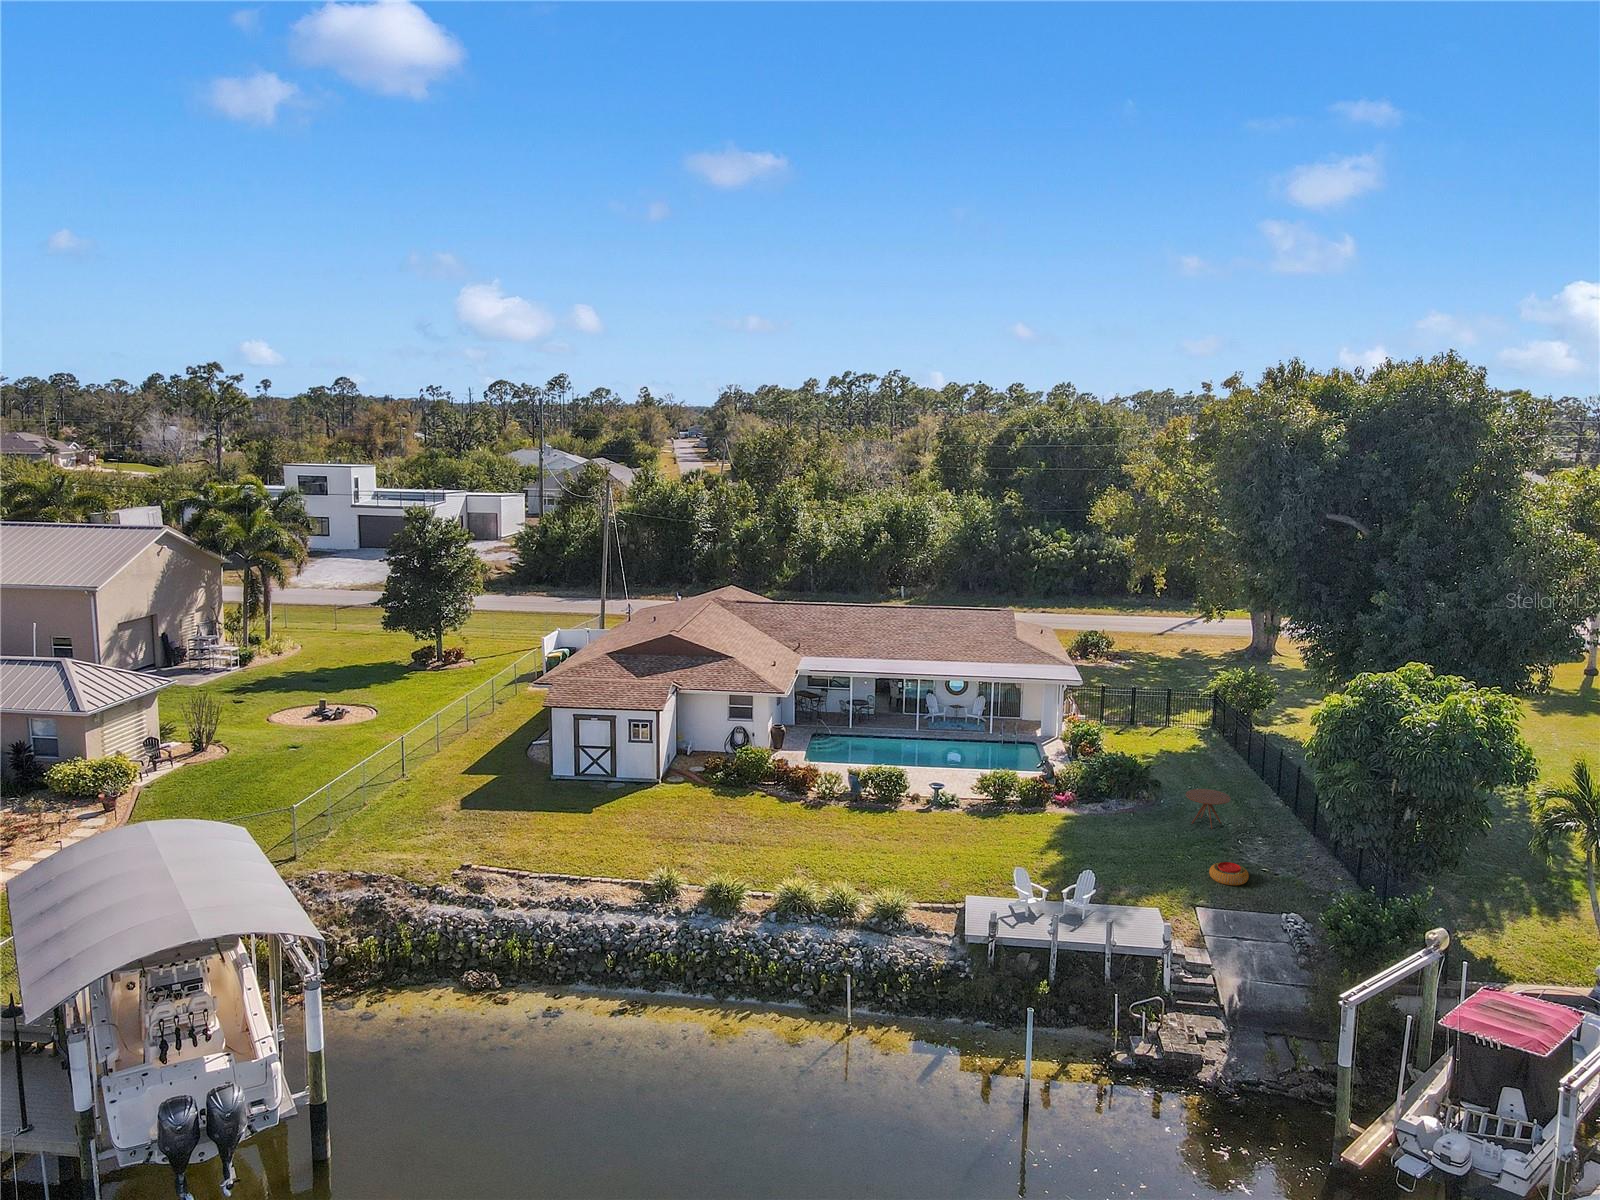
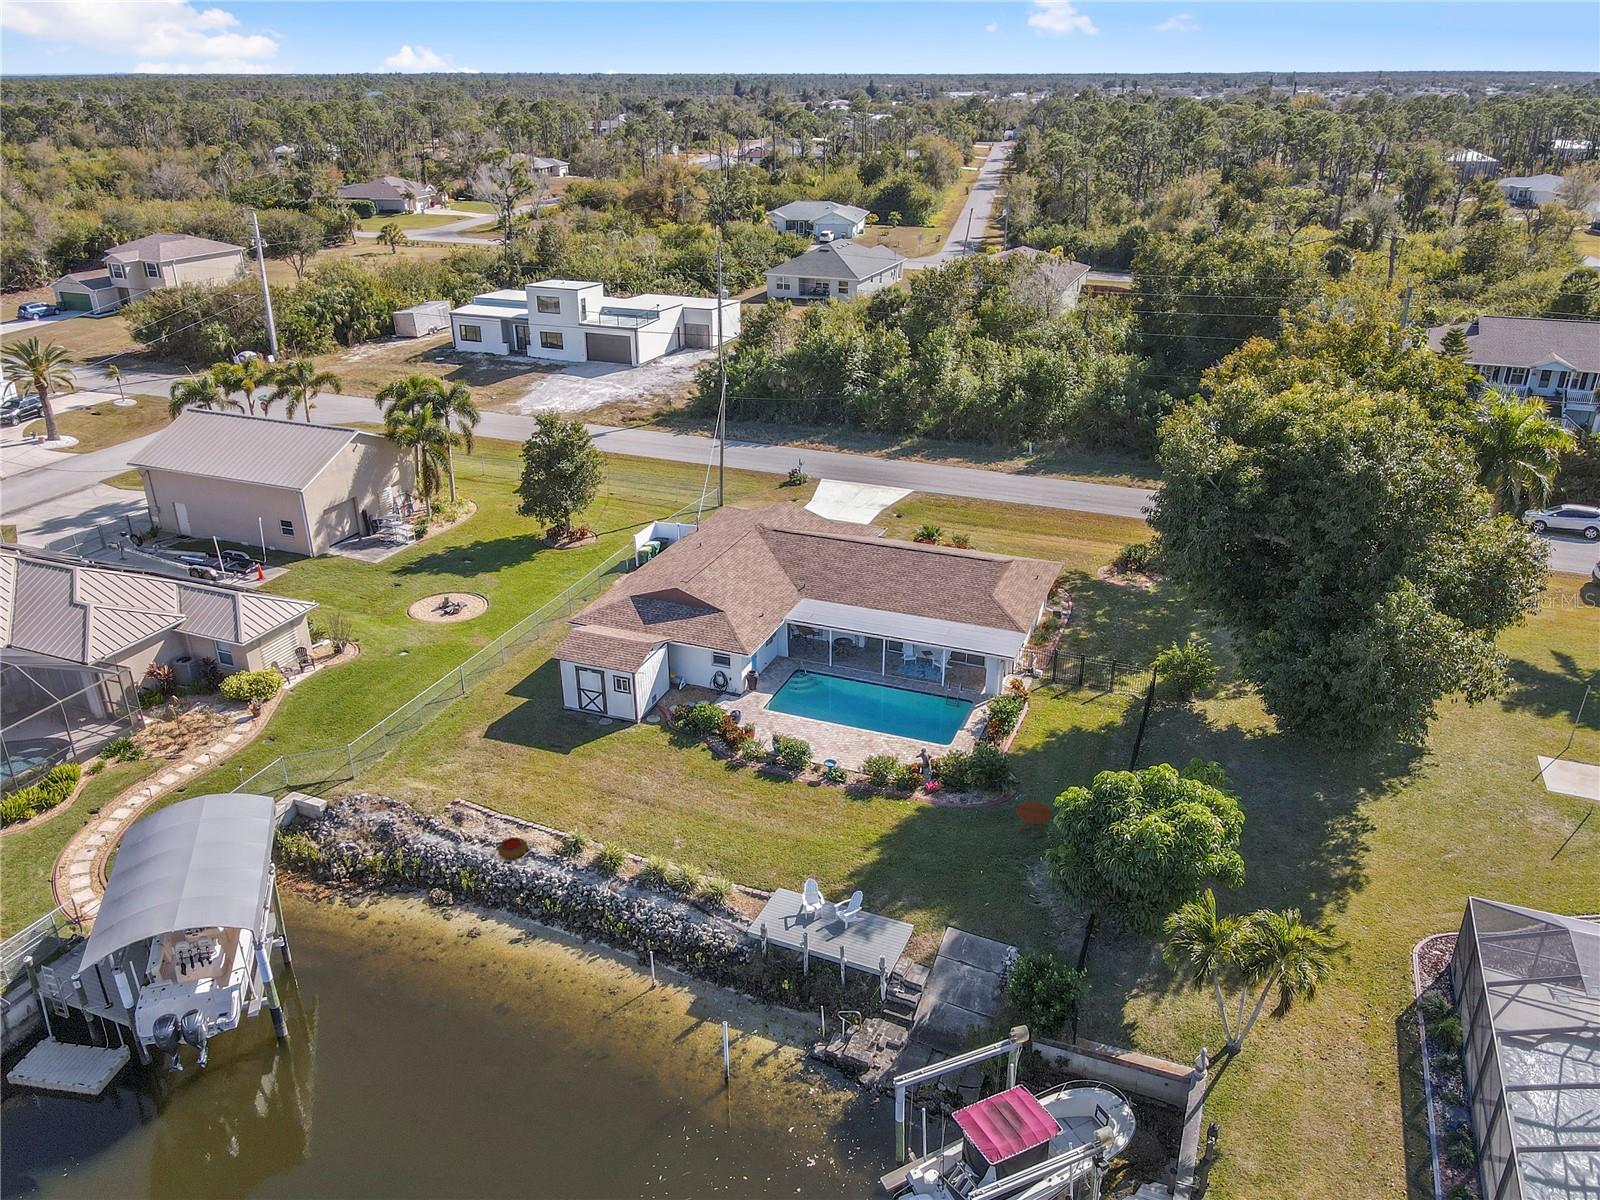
pouf: present [1209,862,1249,886] -> present [498,838,527,859]

